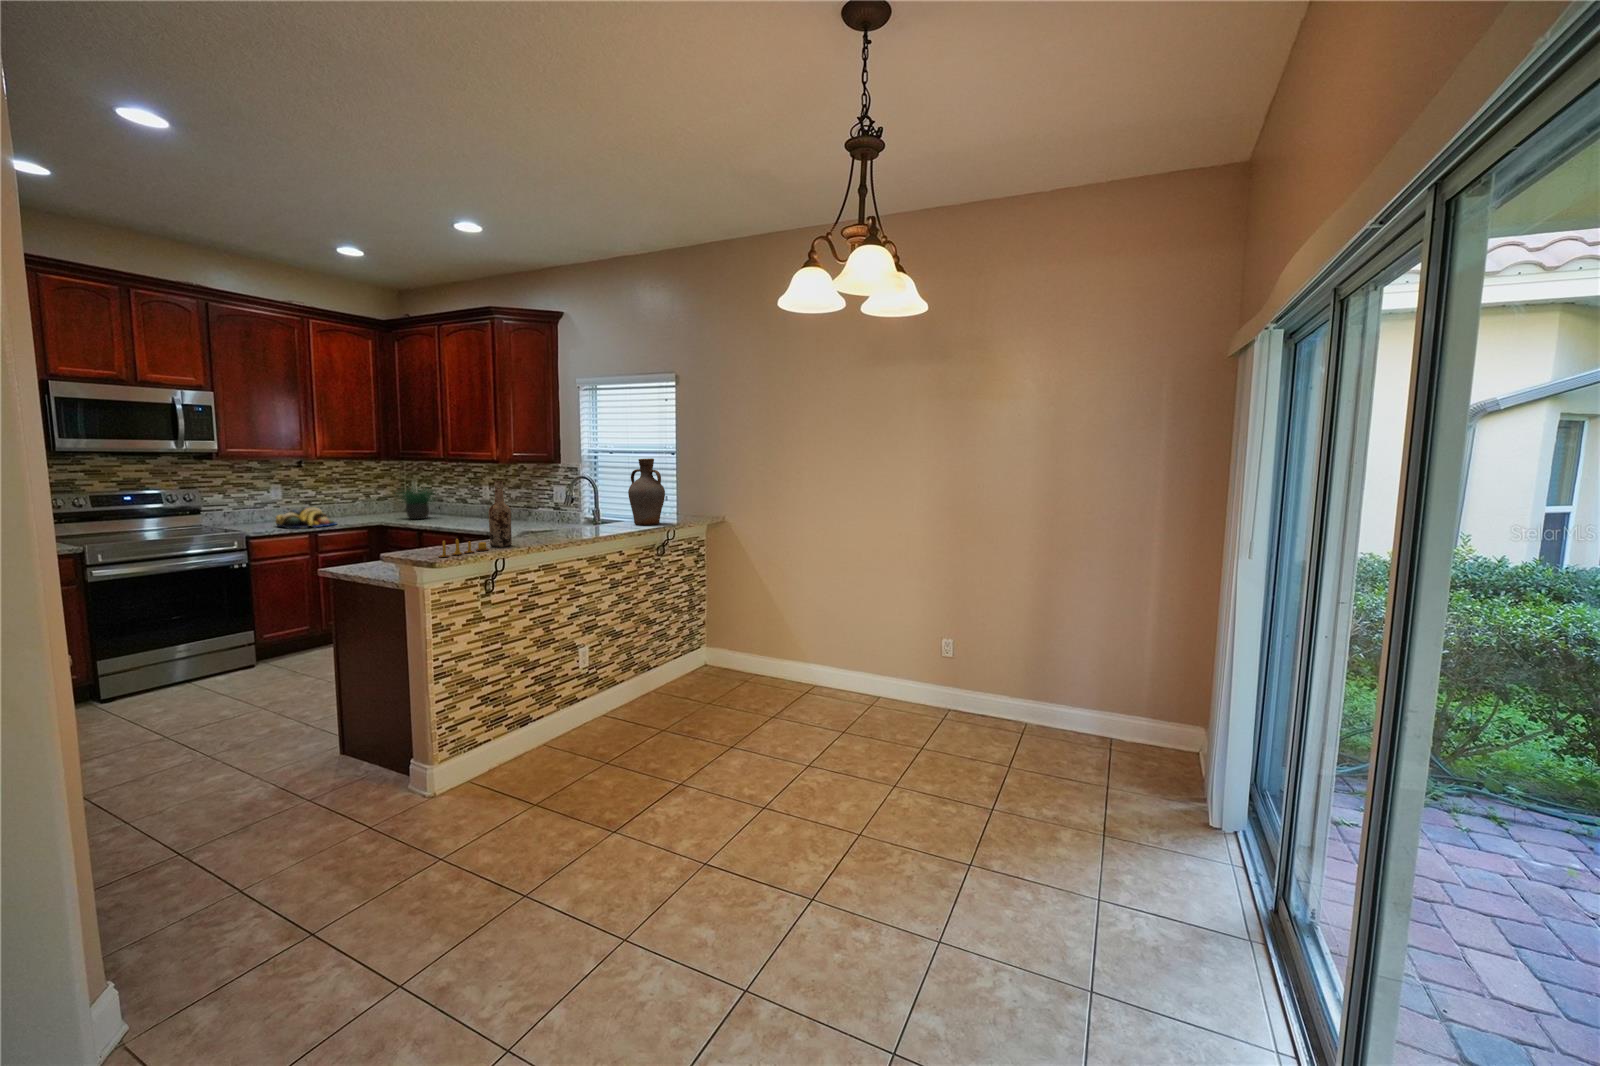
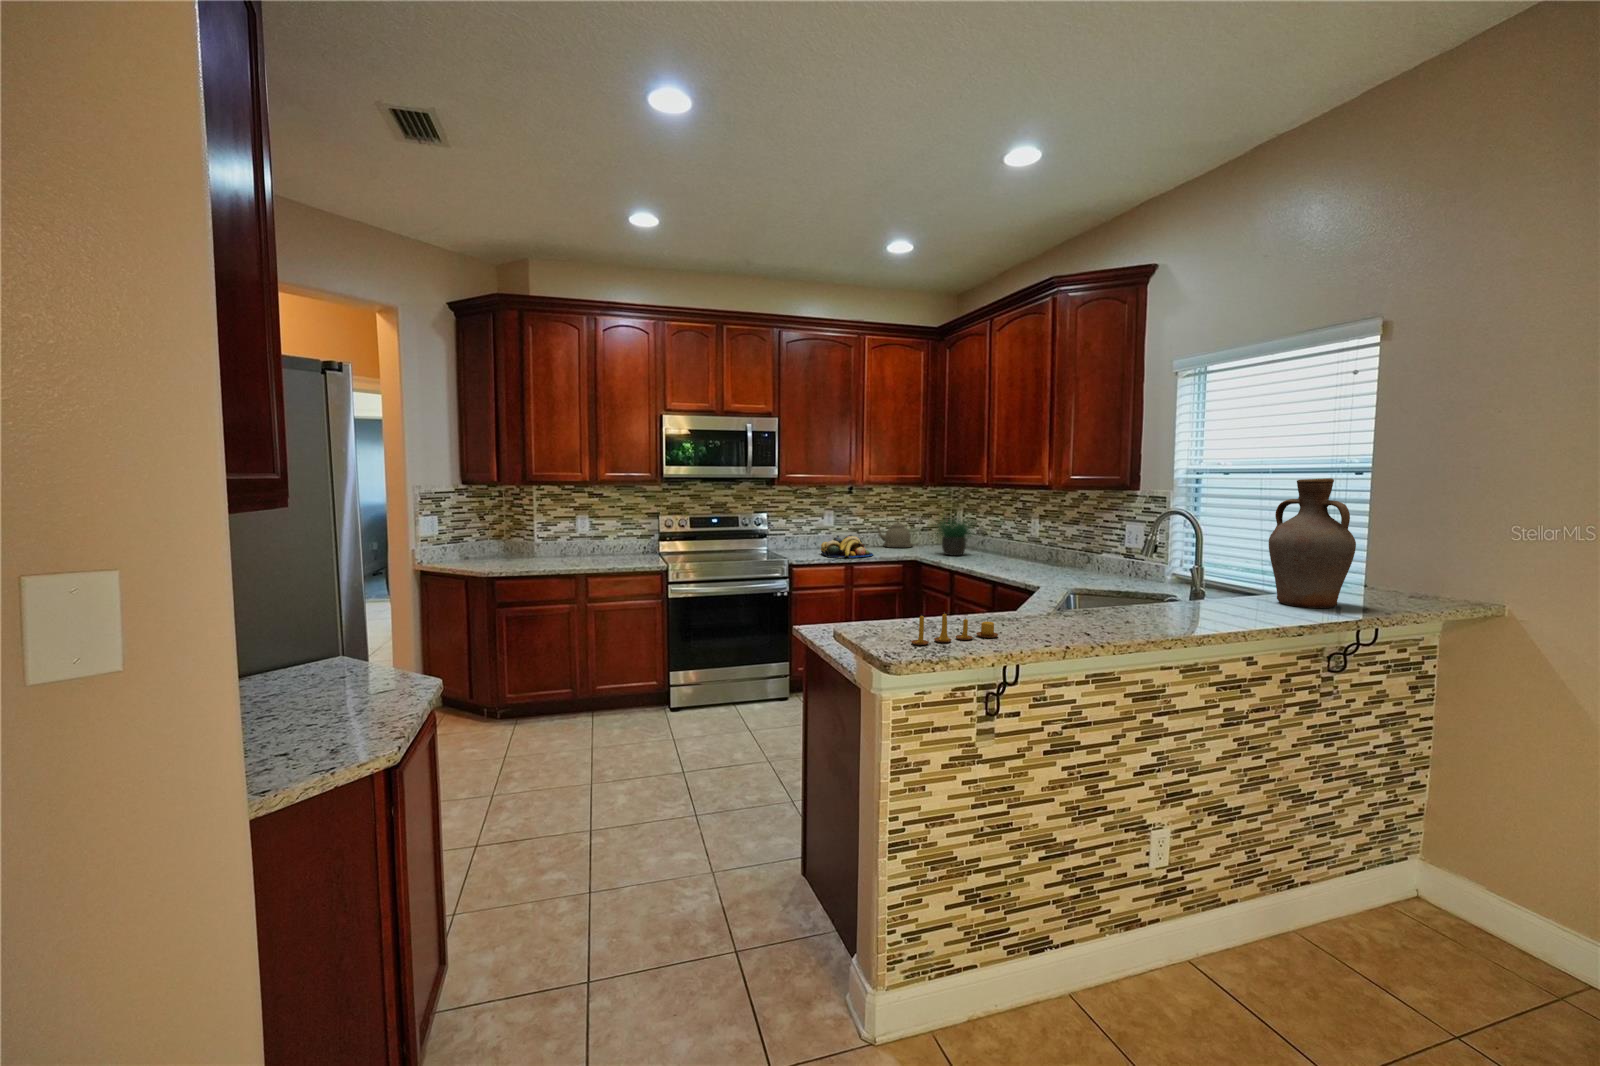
wine bottle: present [489,480,512,547] -> none [1005,515,1043,631]
kettle: none [329,485,373,517] -> present [875,514,913,548]

